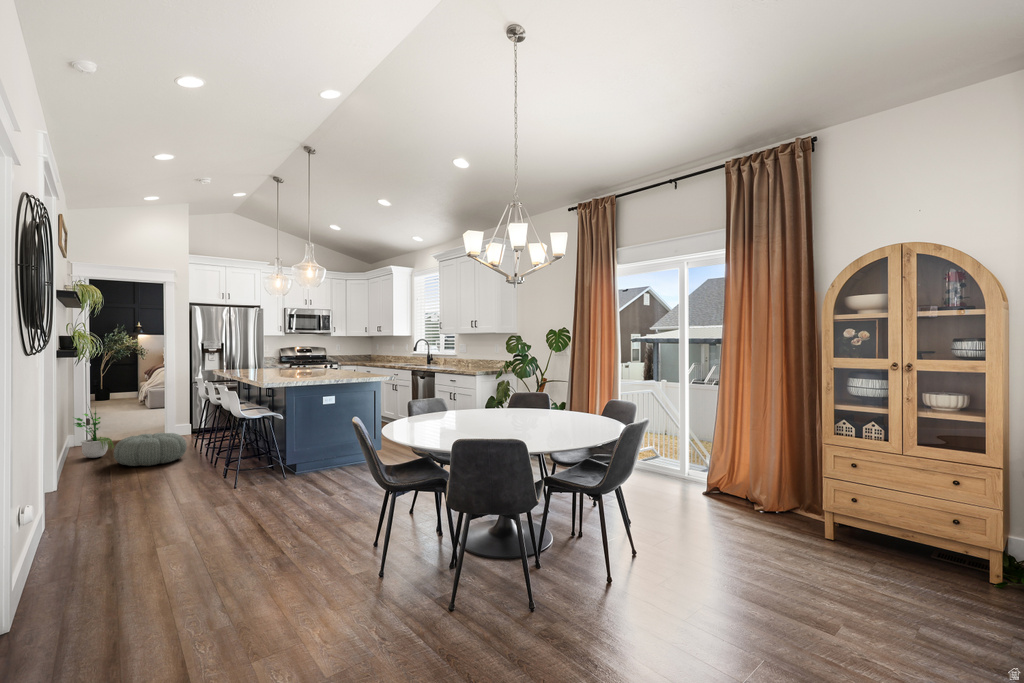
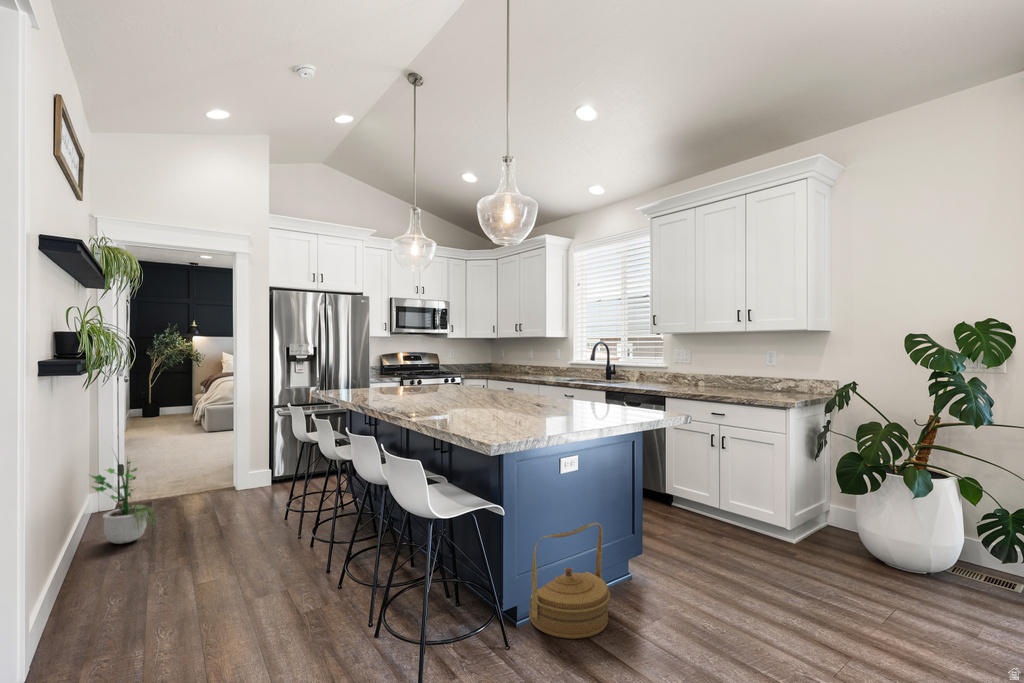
woven basket: none [304,429,349,479] -> present [529,521,610,639]
pouf: present [114,433,187,466] -> none [154,502,277,574]

